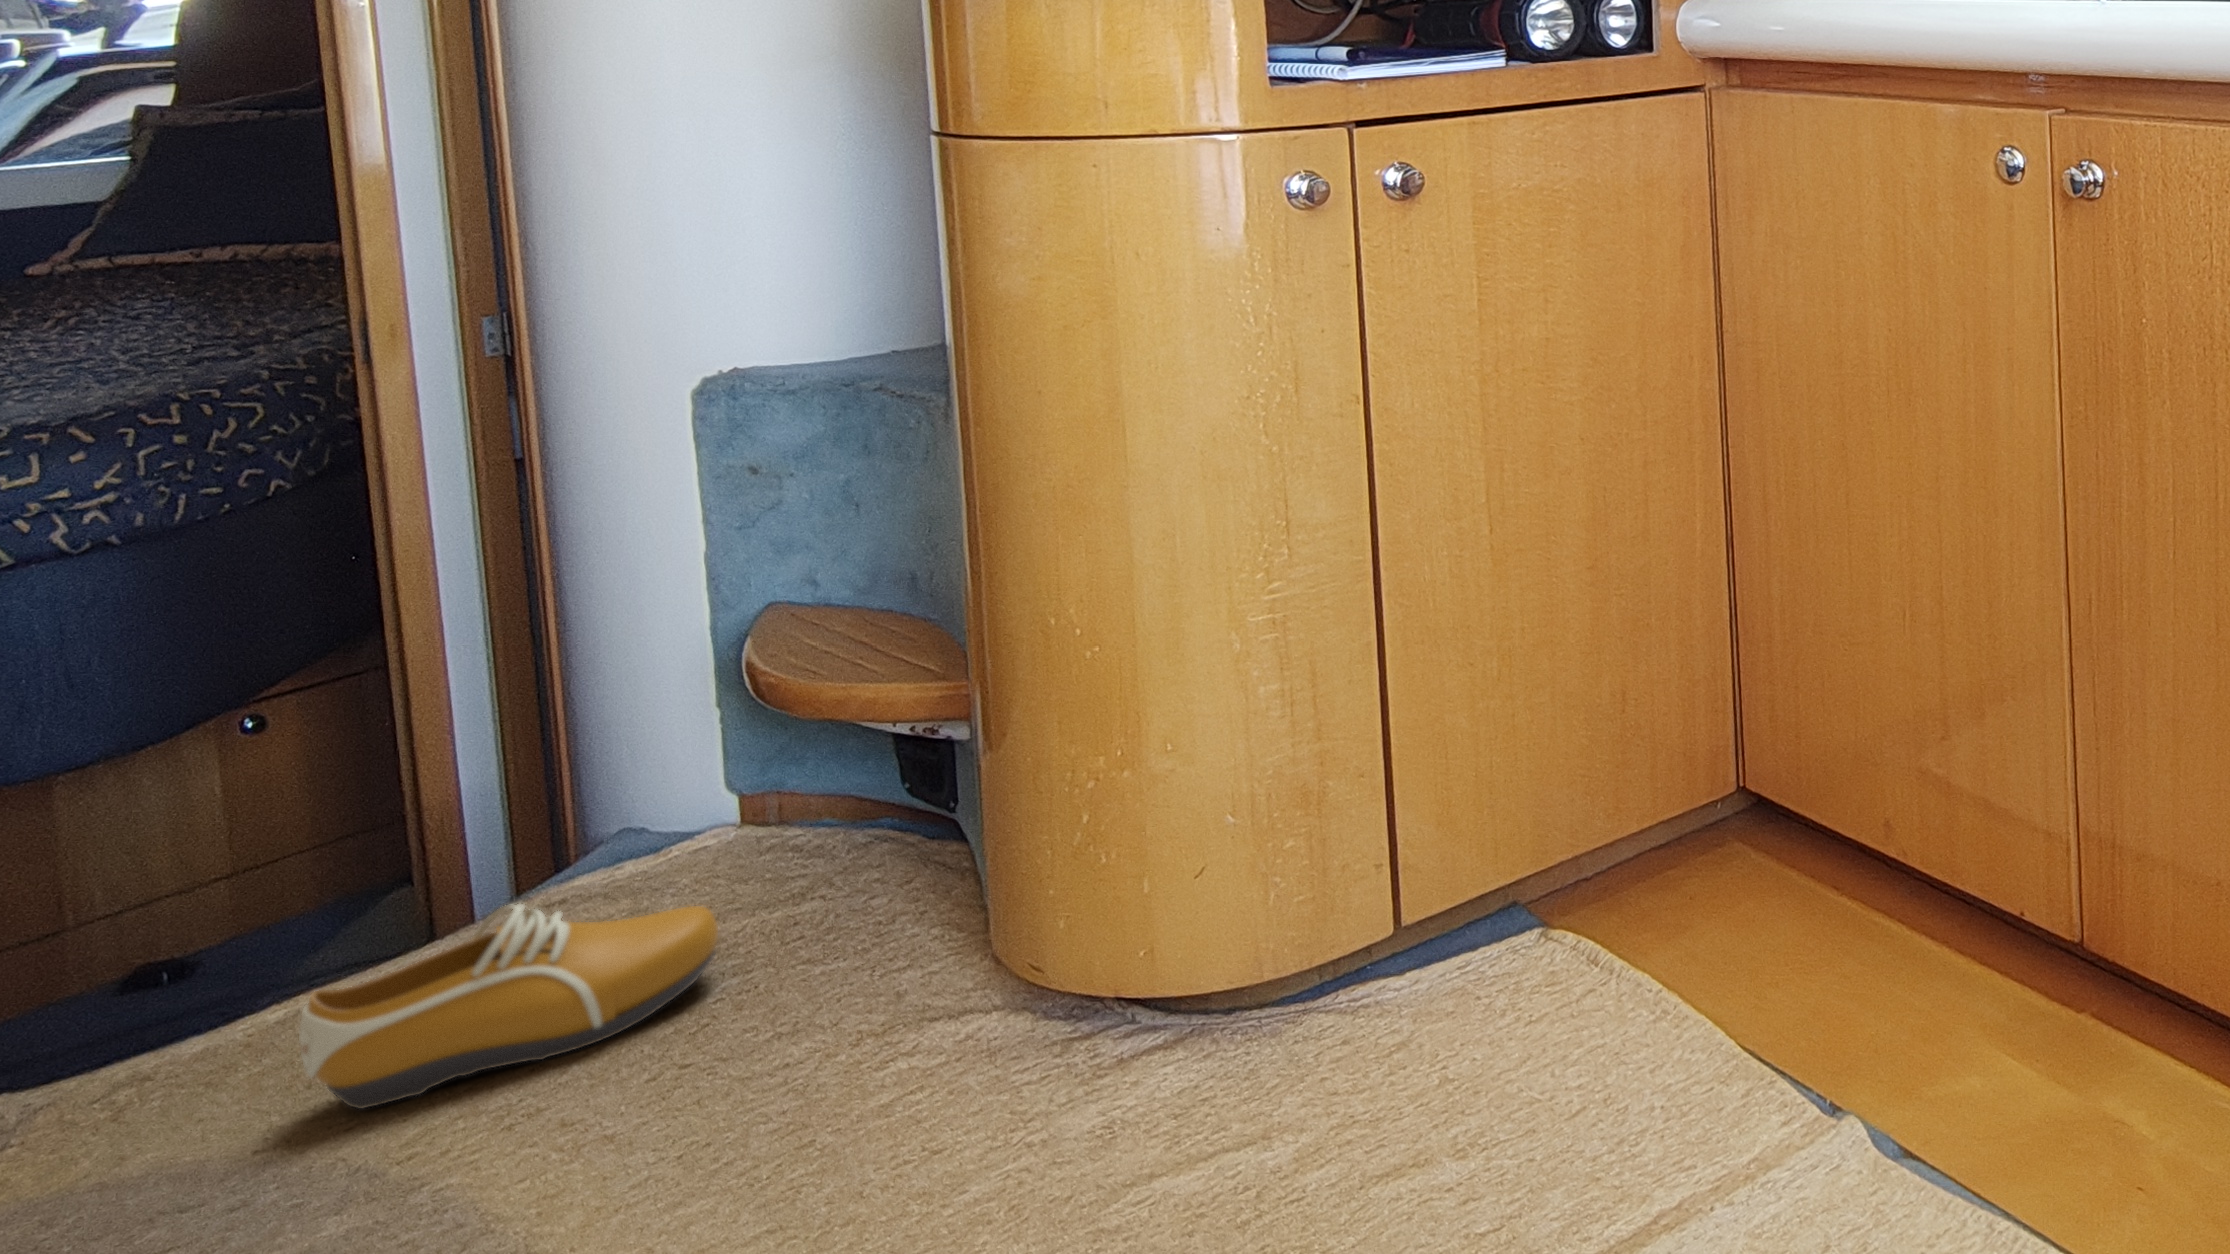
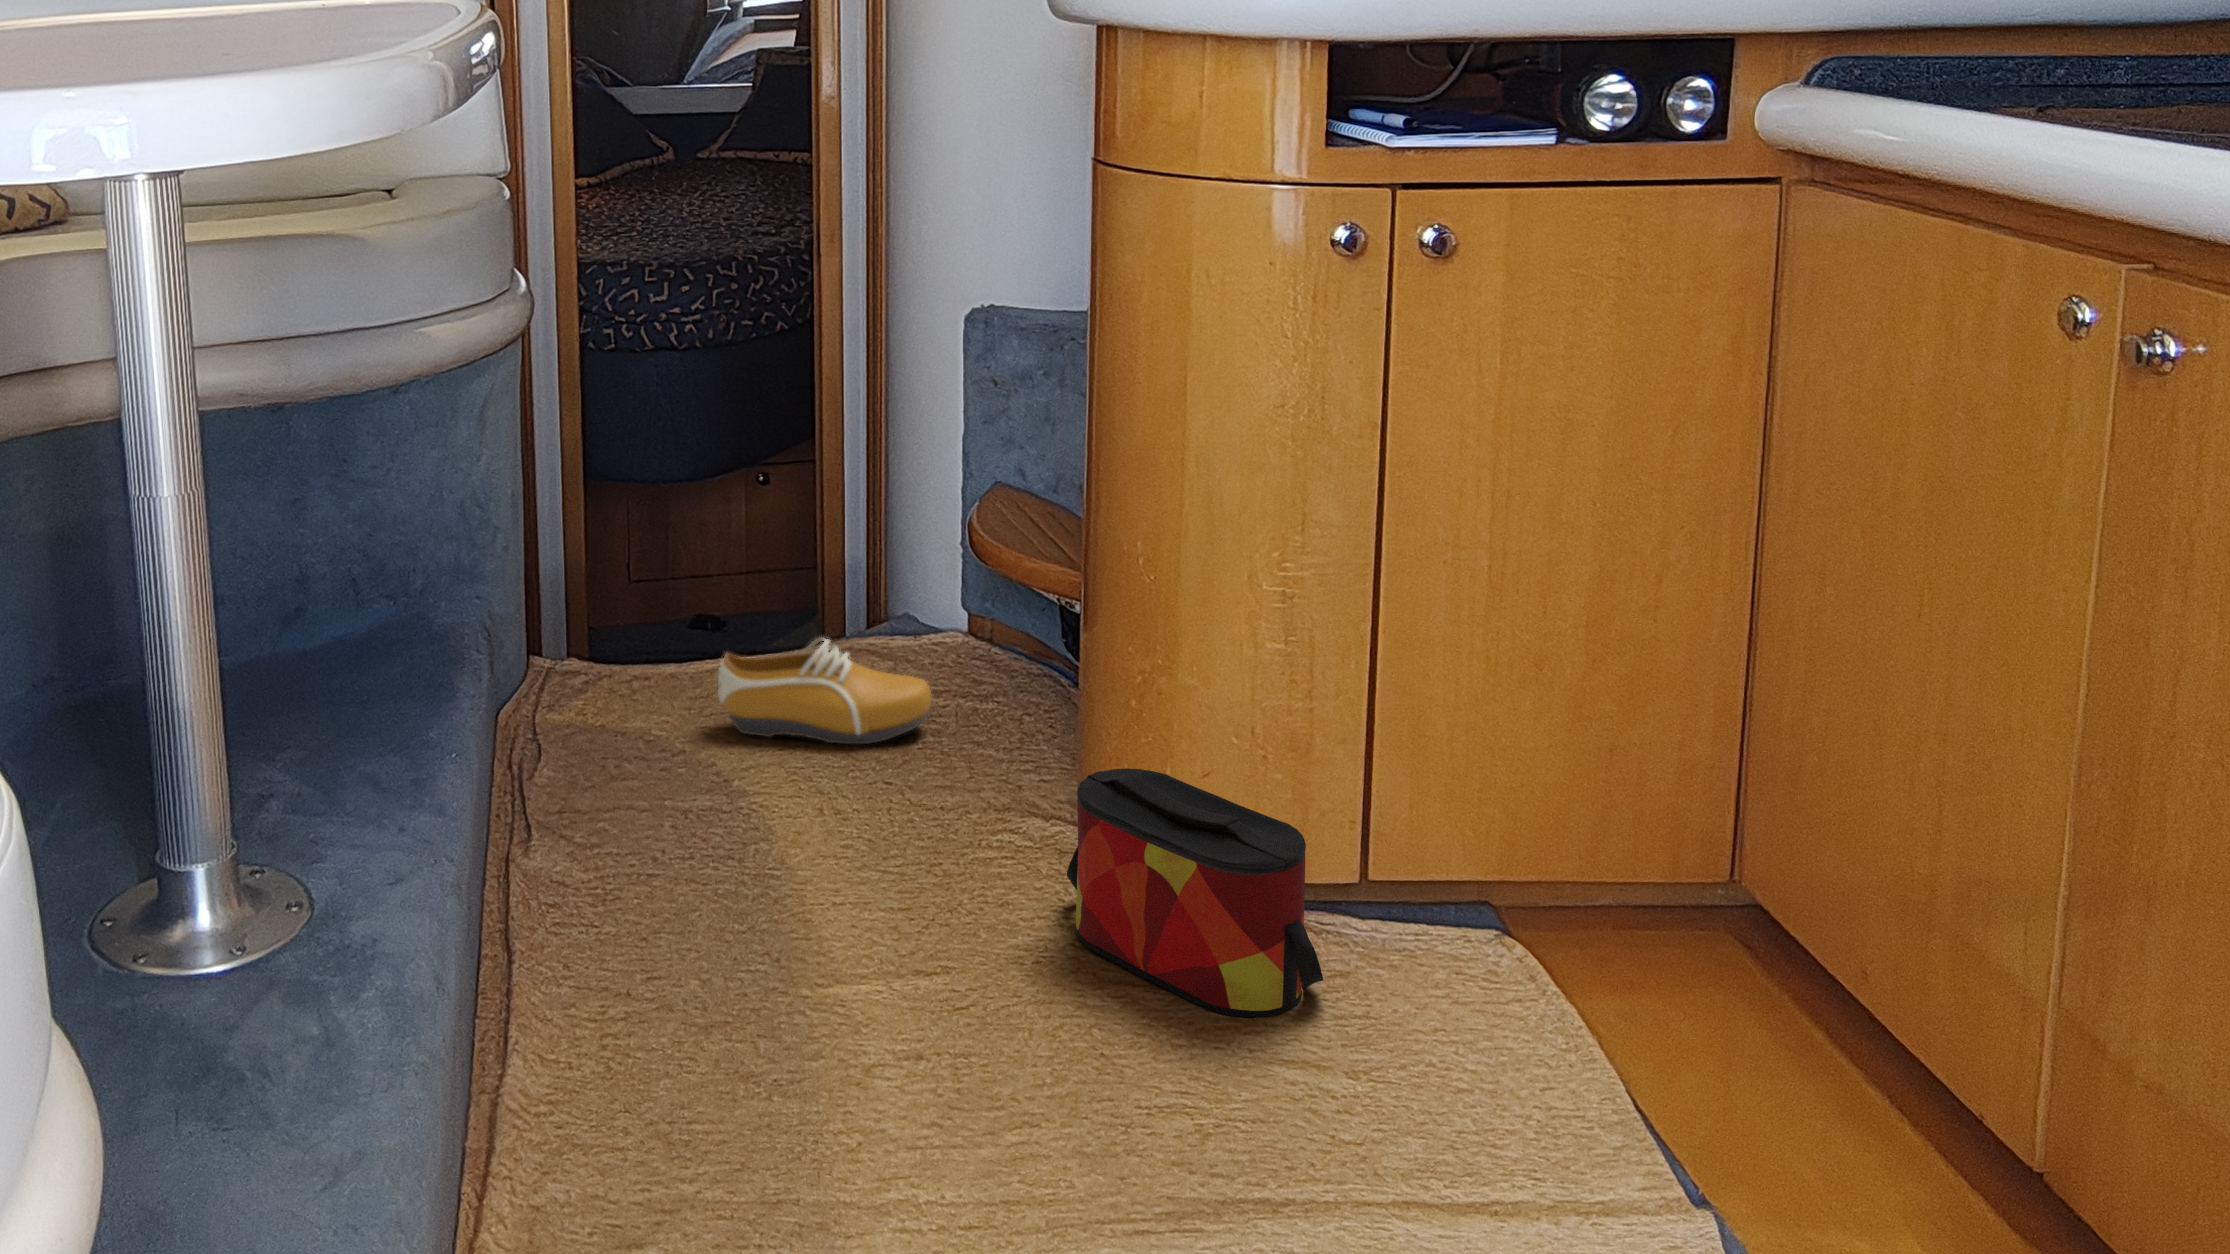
bag: none [1013,904,1391,1183] -> present [1067,768,1323,1018]

